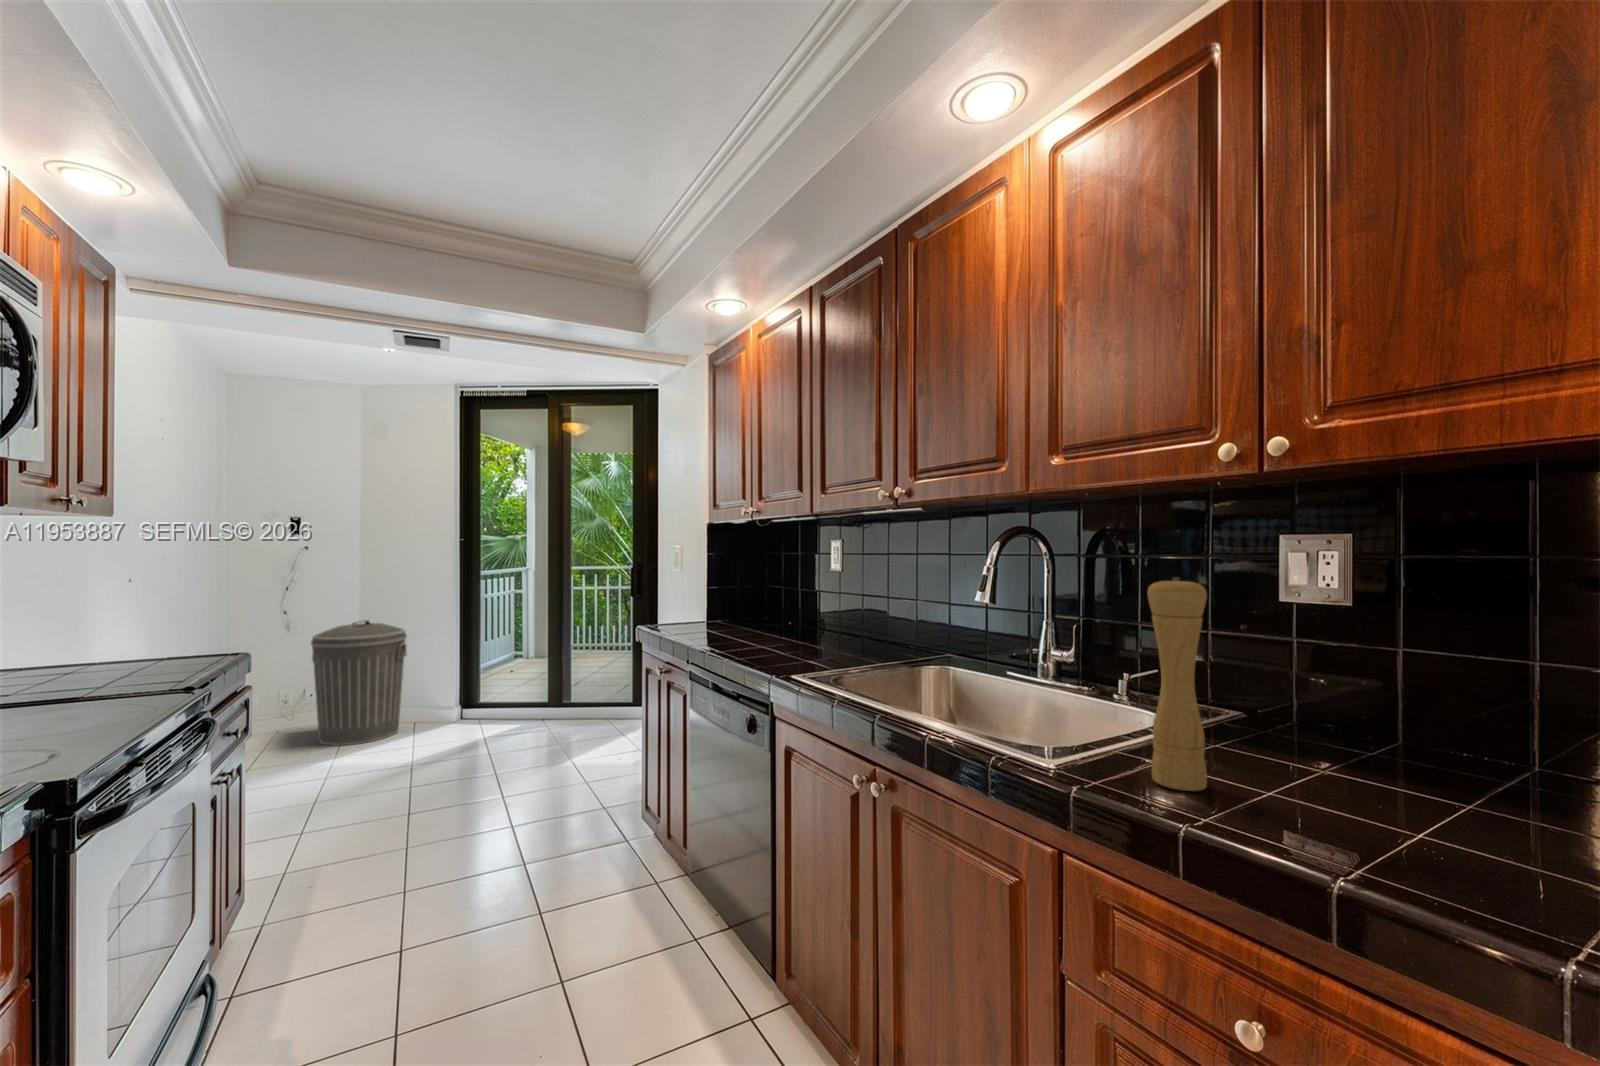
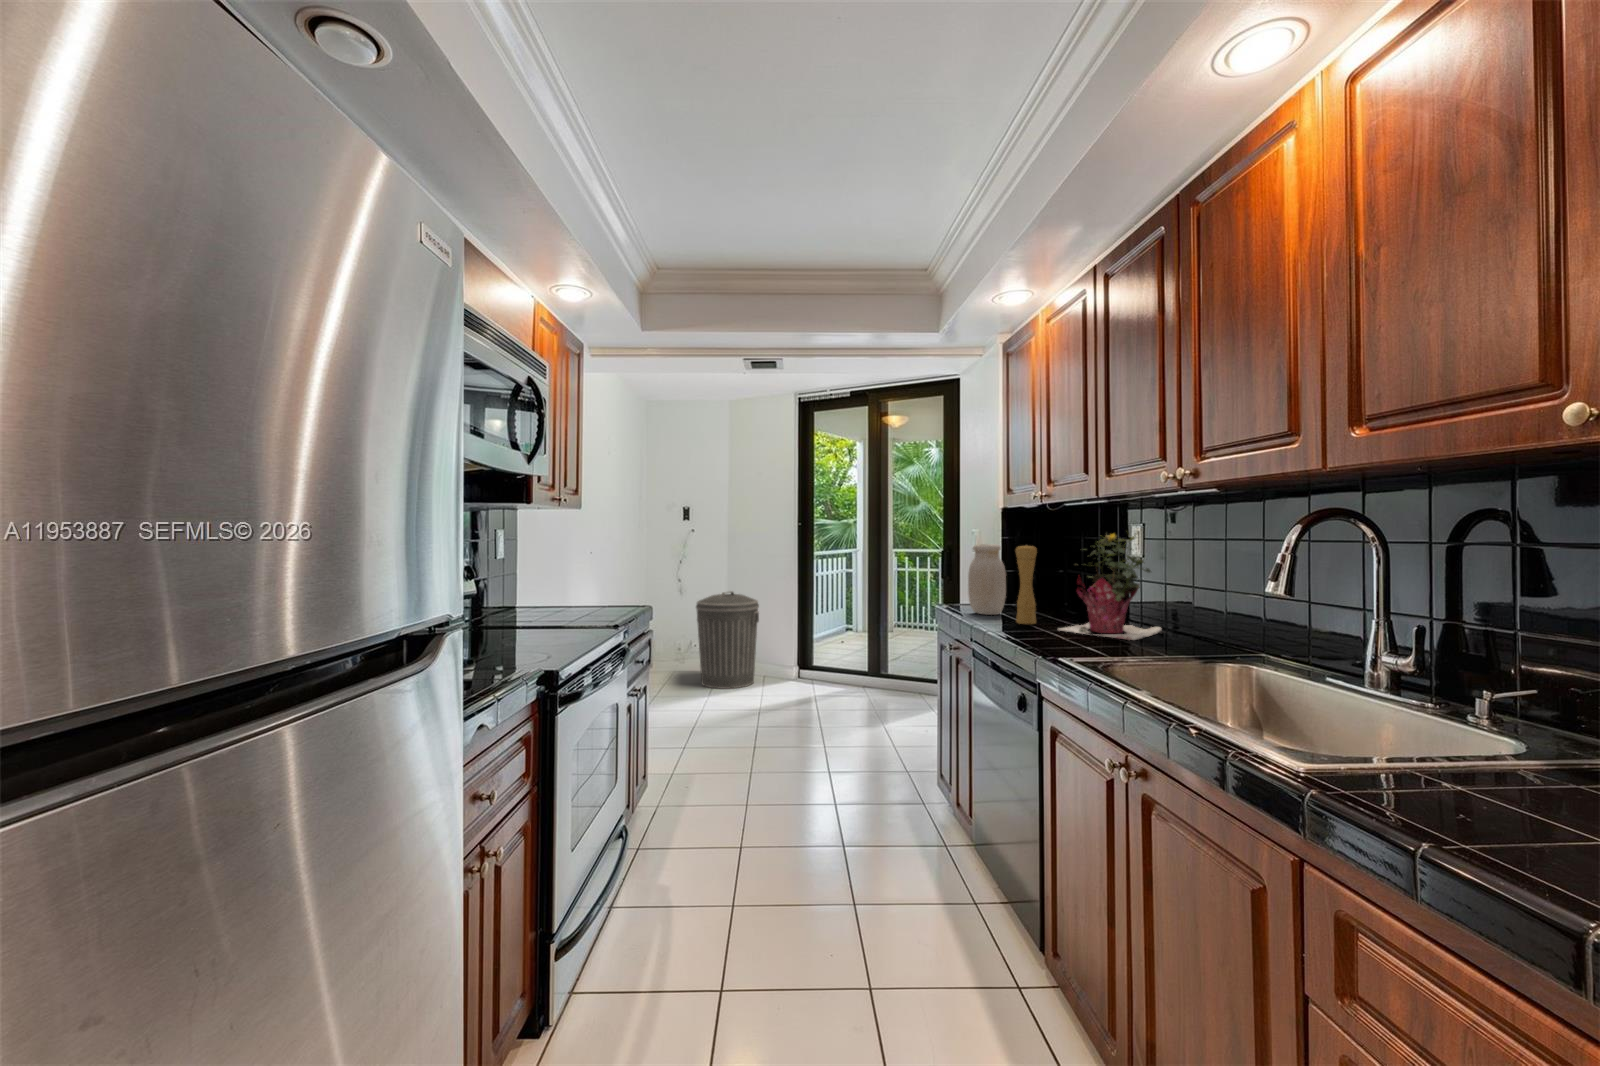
potted plant: none [775,544,868,649] -> present [1058,534,1163,640]
jar: none [679,558,717,632] -> present [968,544,1006,615]
pepper mill: present [1148,577,1207,791] -> present [1016,545,1037,624]

